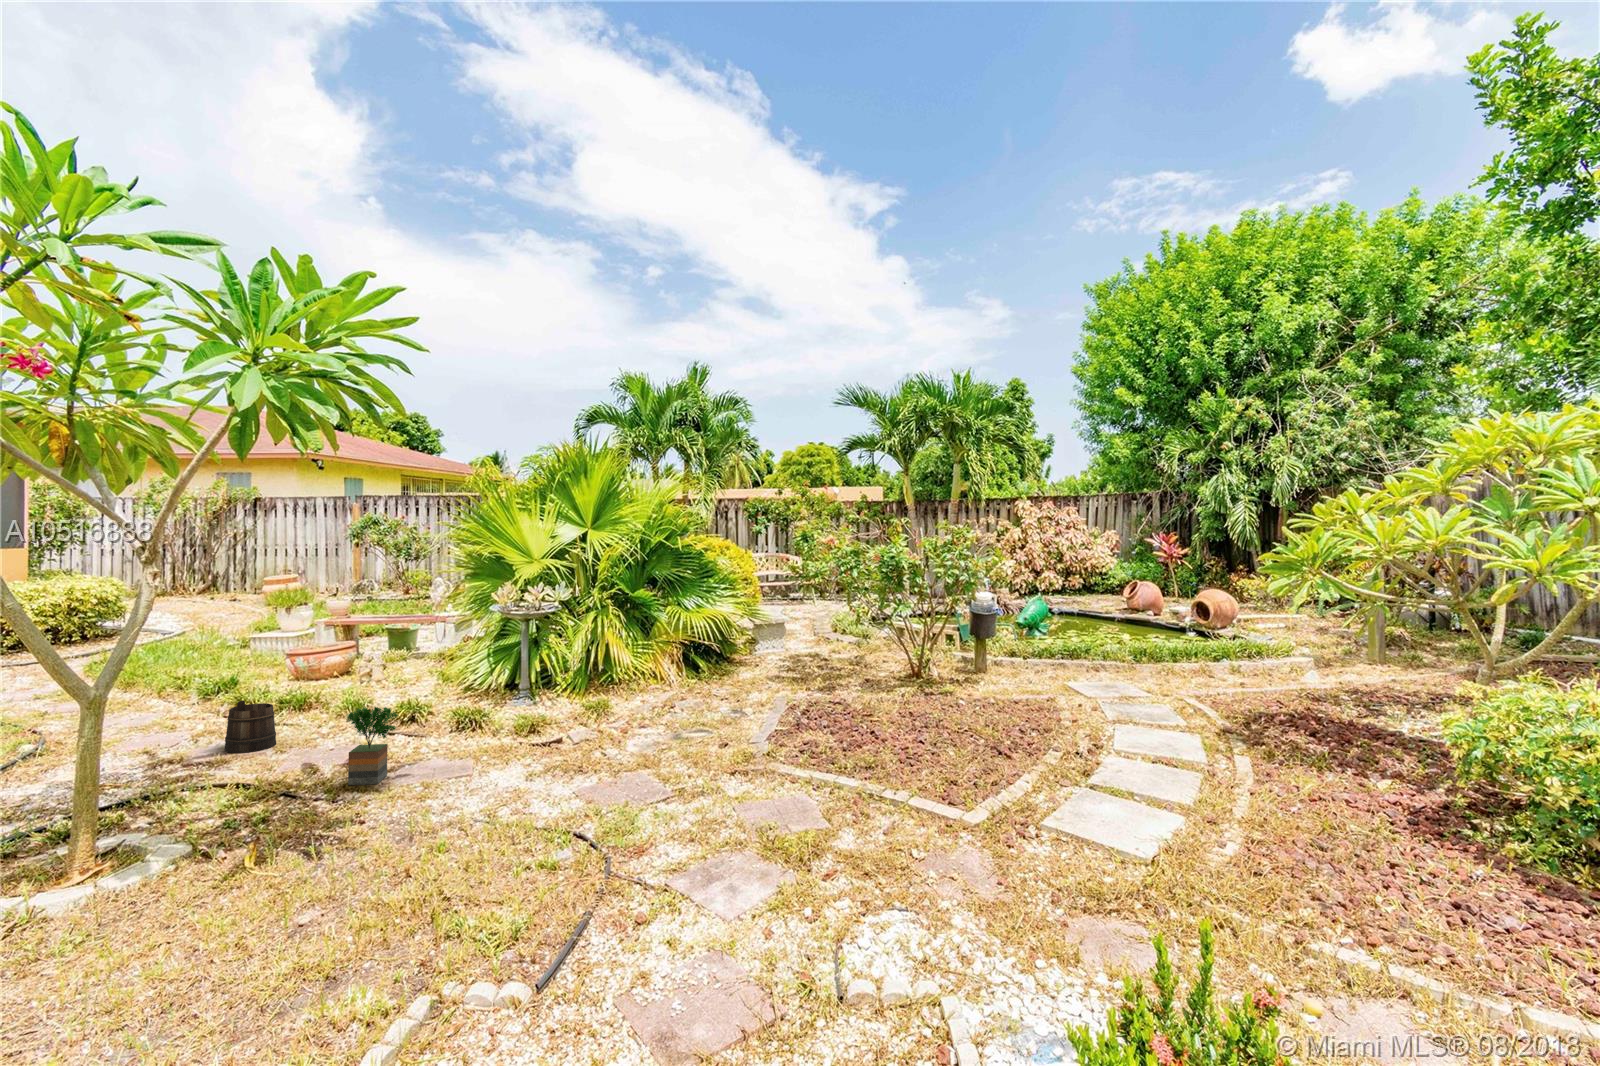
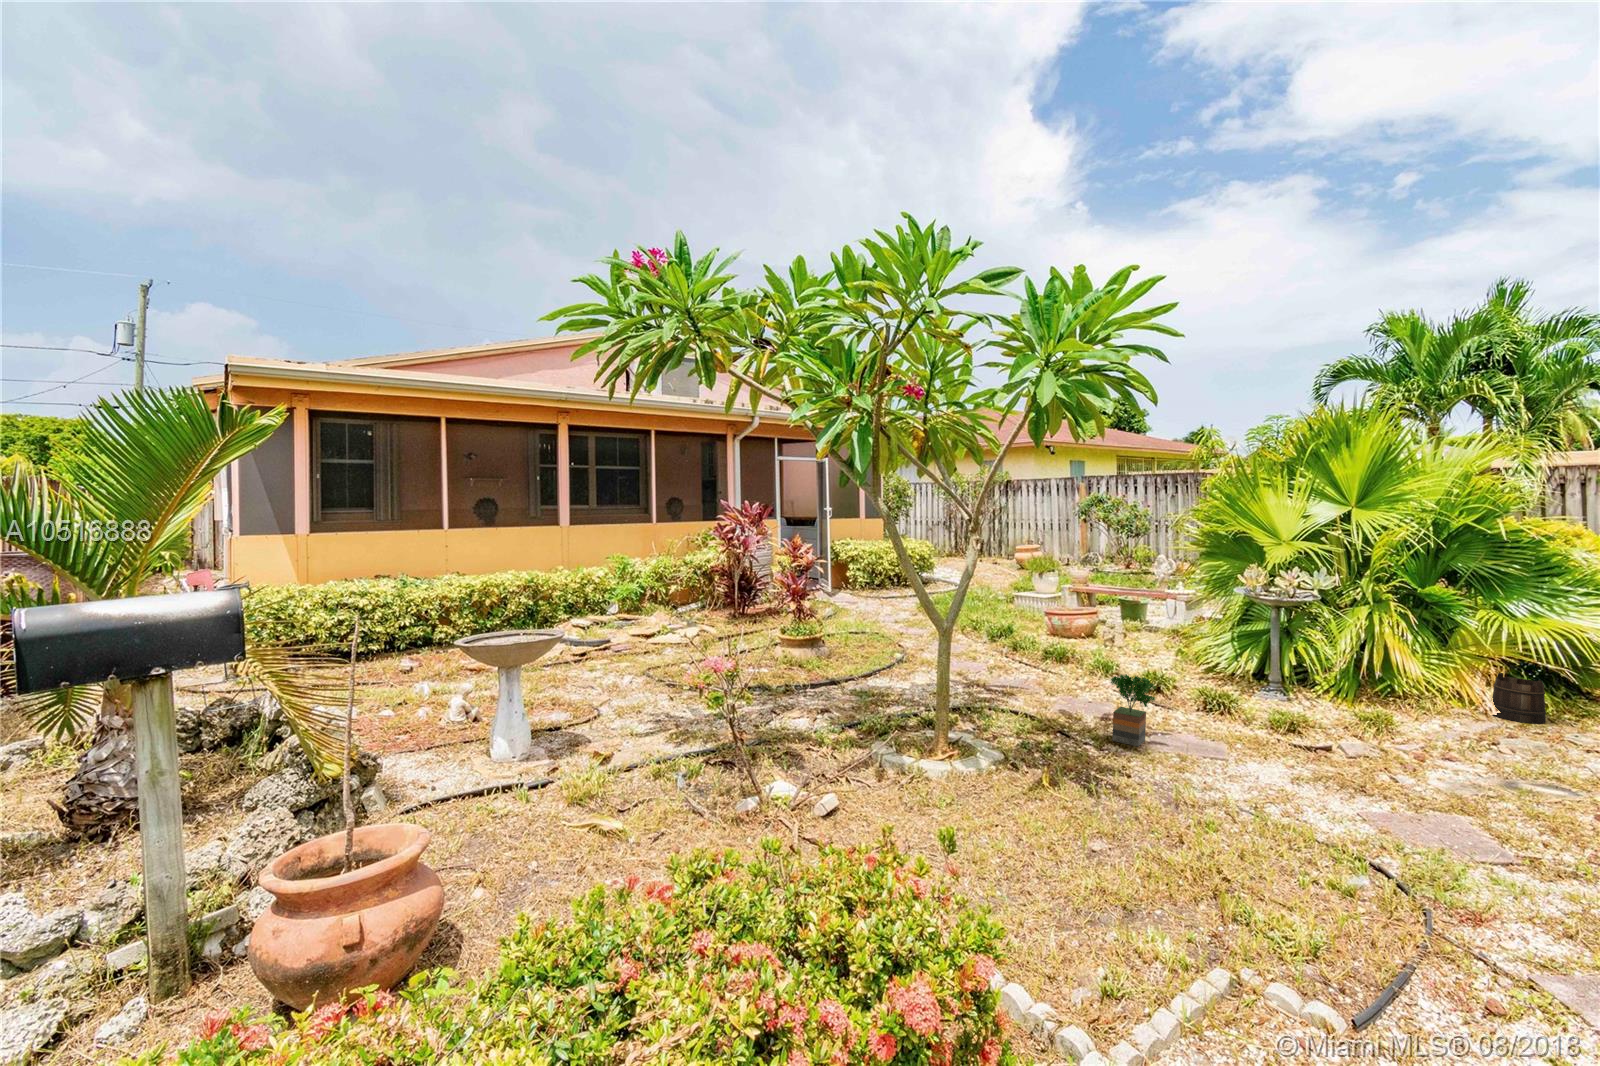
bucket: present [224,700,276,753] -> present [1492,673,1546,724]

